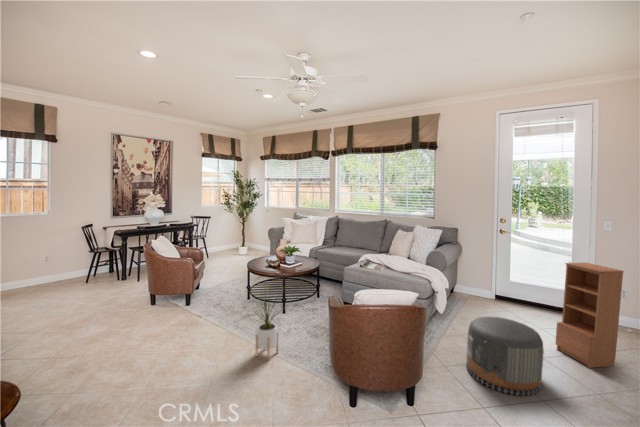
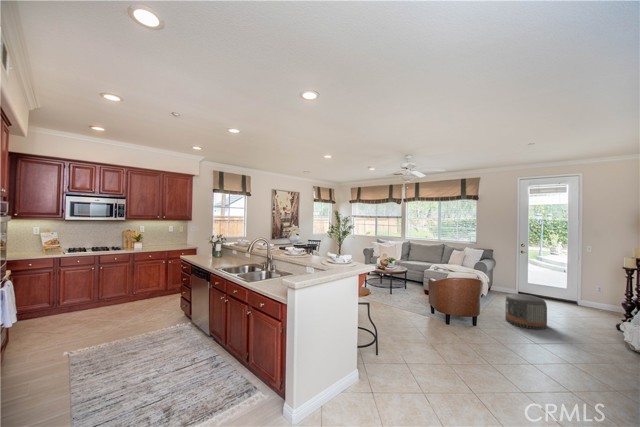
bookcase: present [556,263,623,368] -> none [559,268,593,324]
house plant: present [254,294,278,360] -> none [386,270,407,311]

